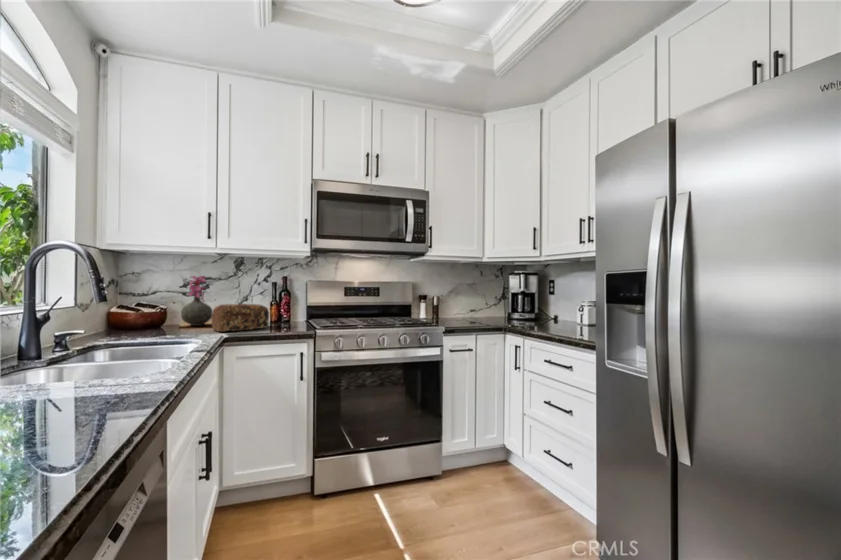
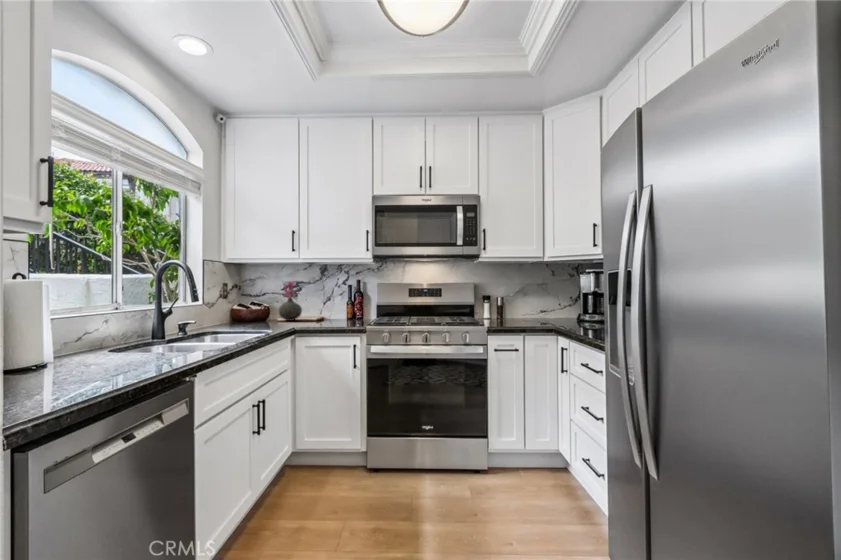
bread loaf: present [211,304,269,332] -> none [295,303,338,326]

